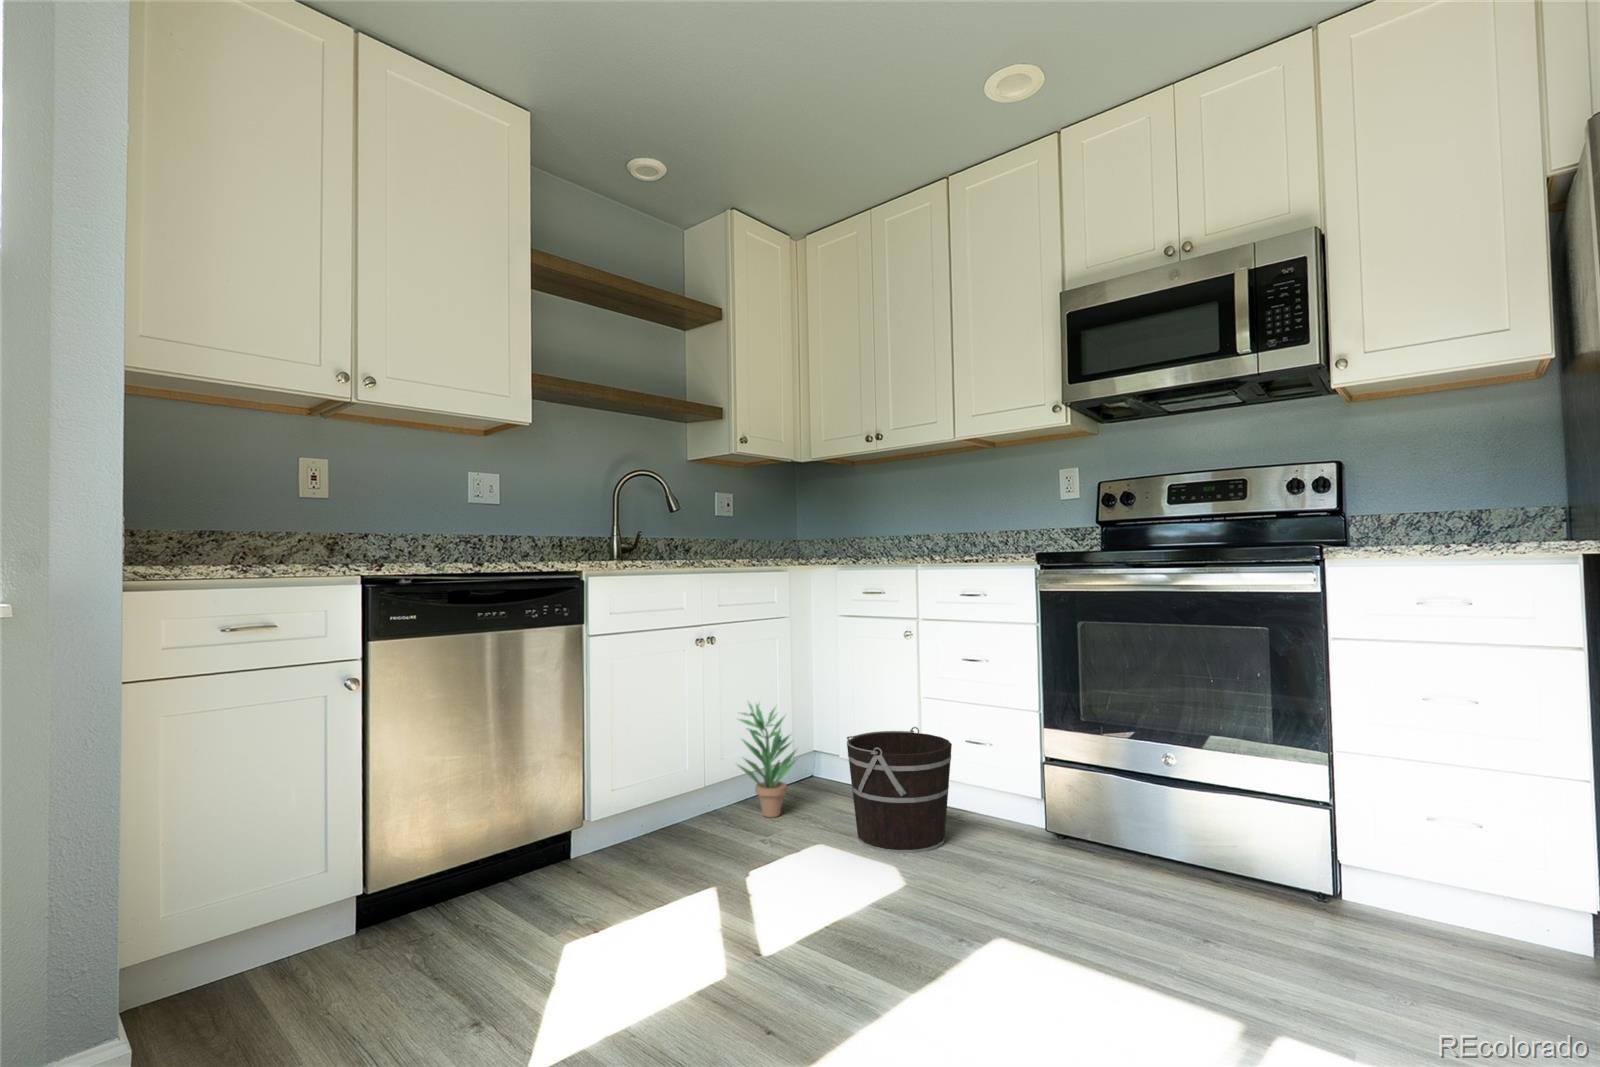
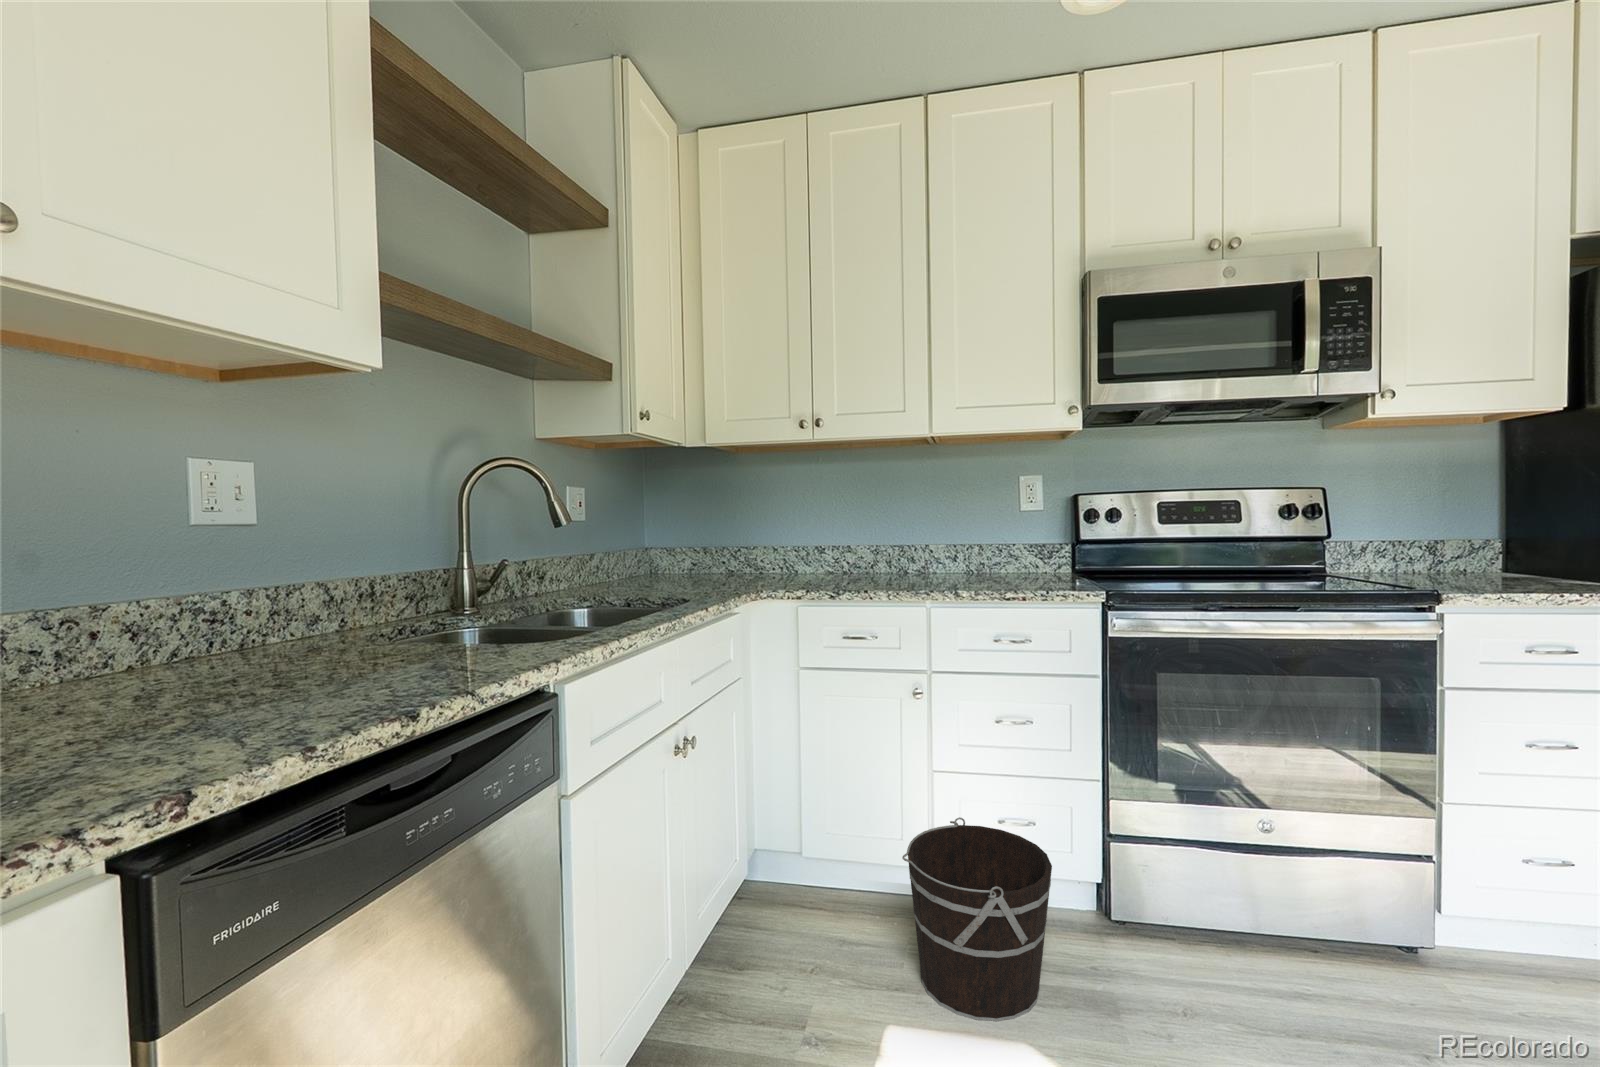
potted plant: present [737,701,796,817] -> none [722,816,812,983]

